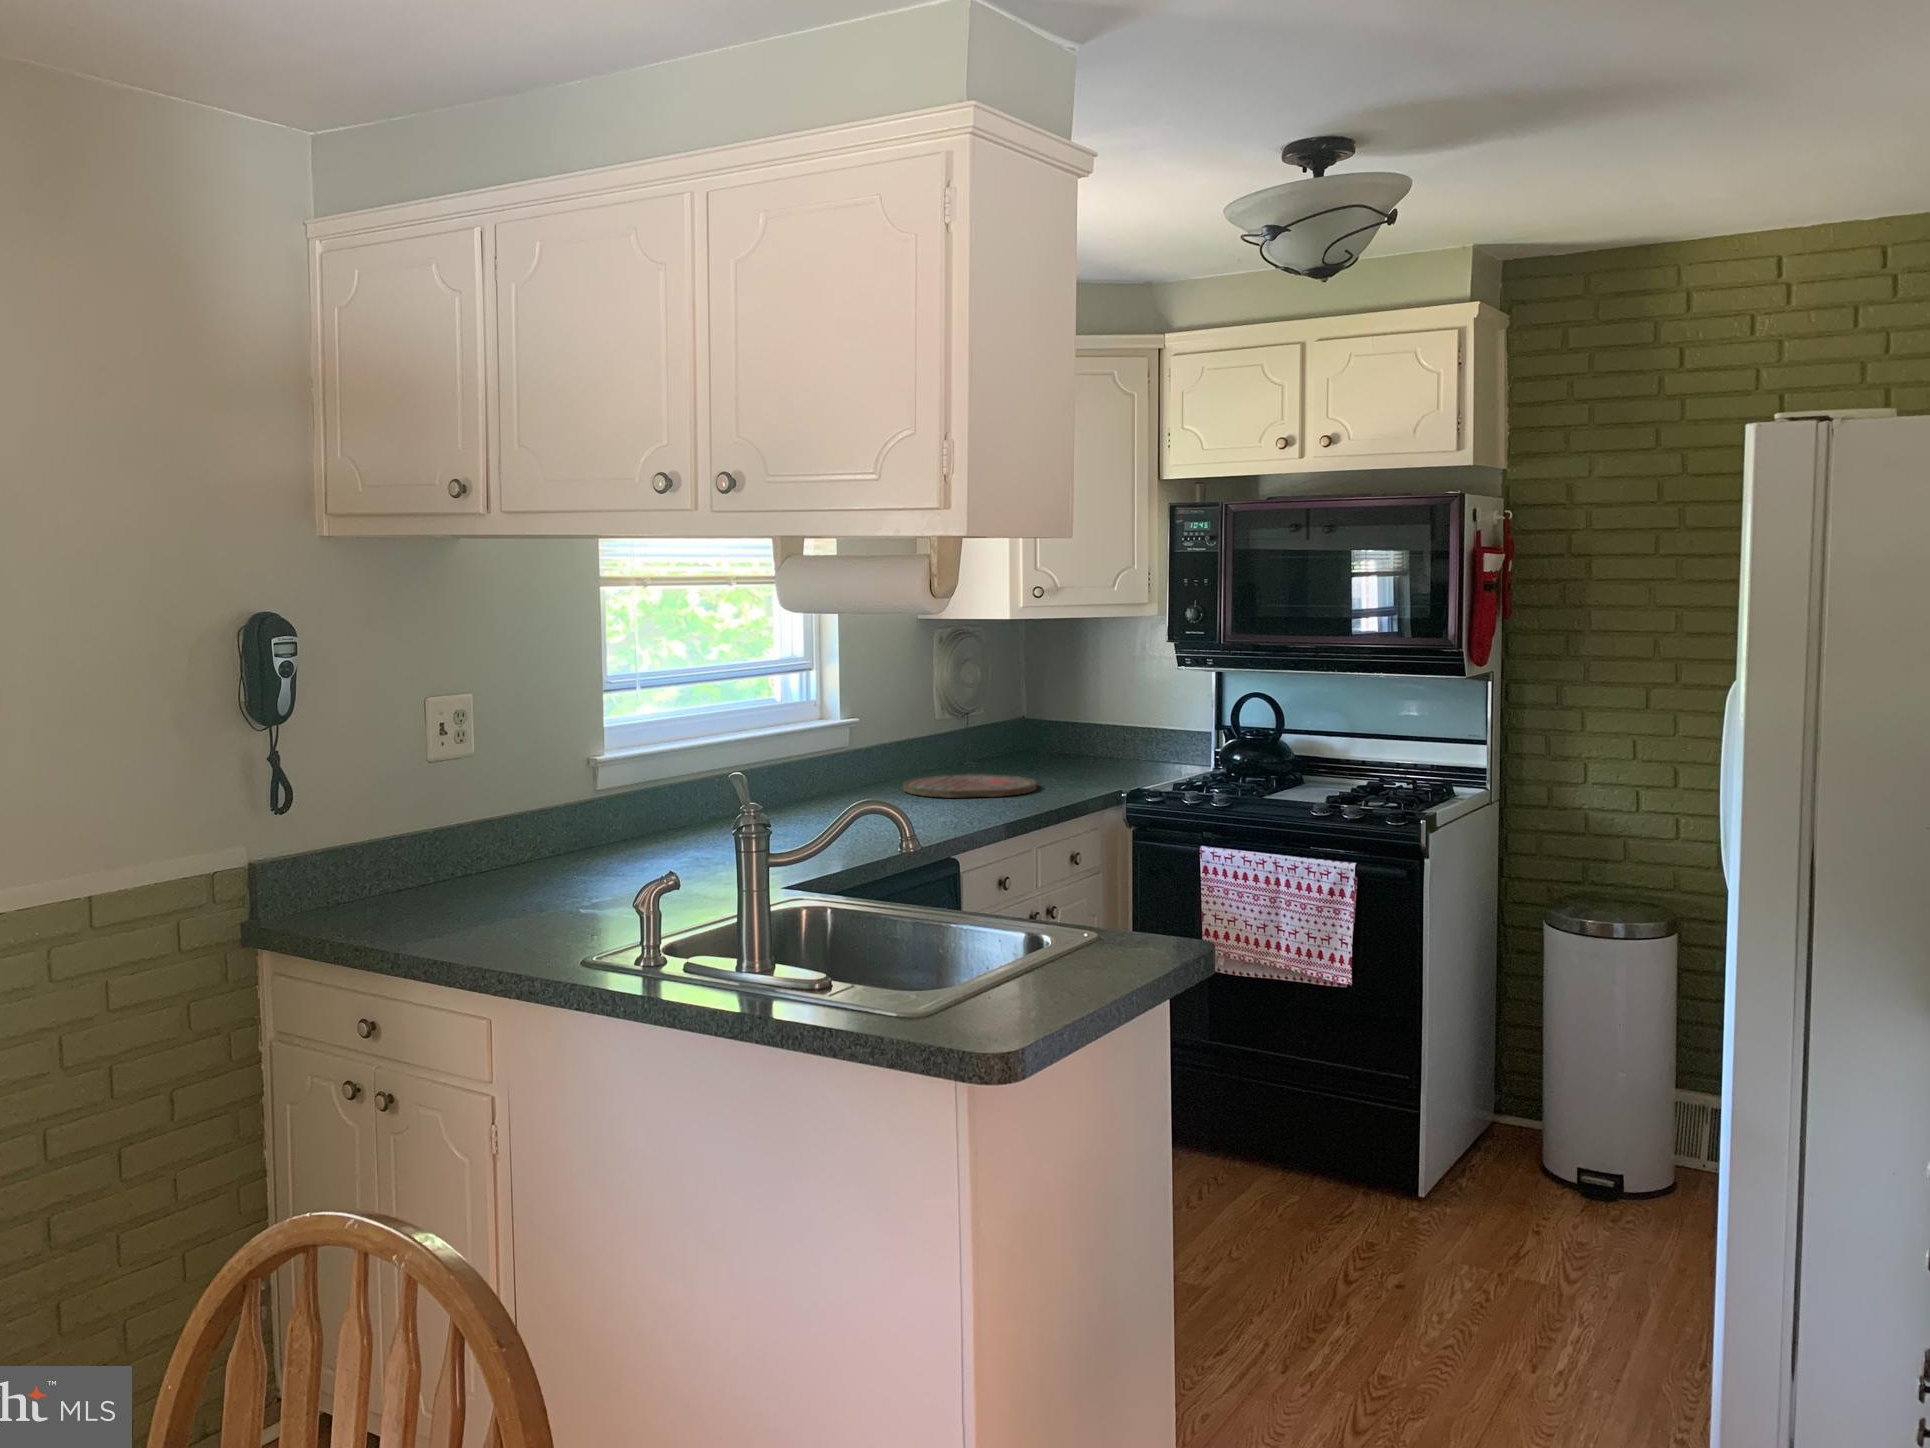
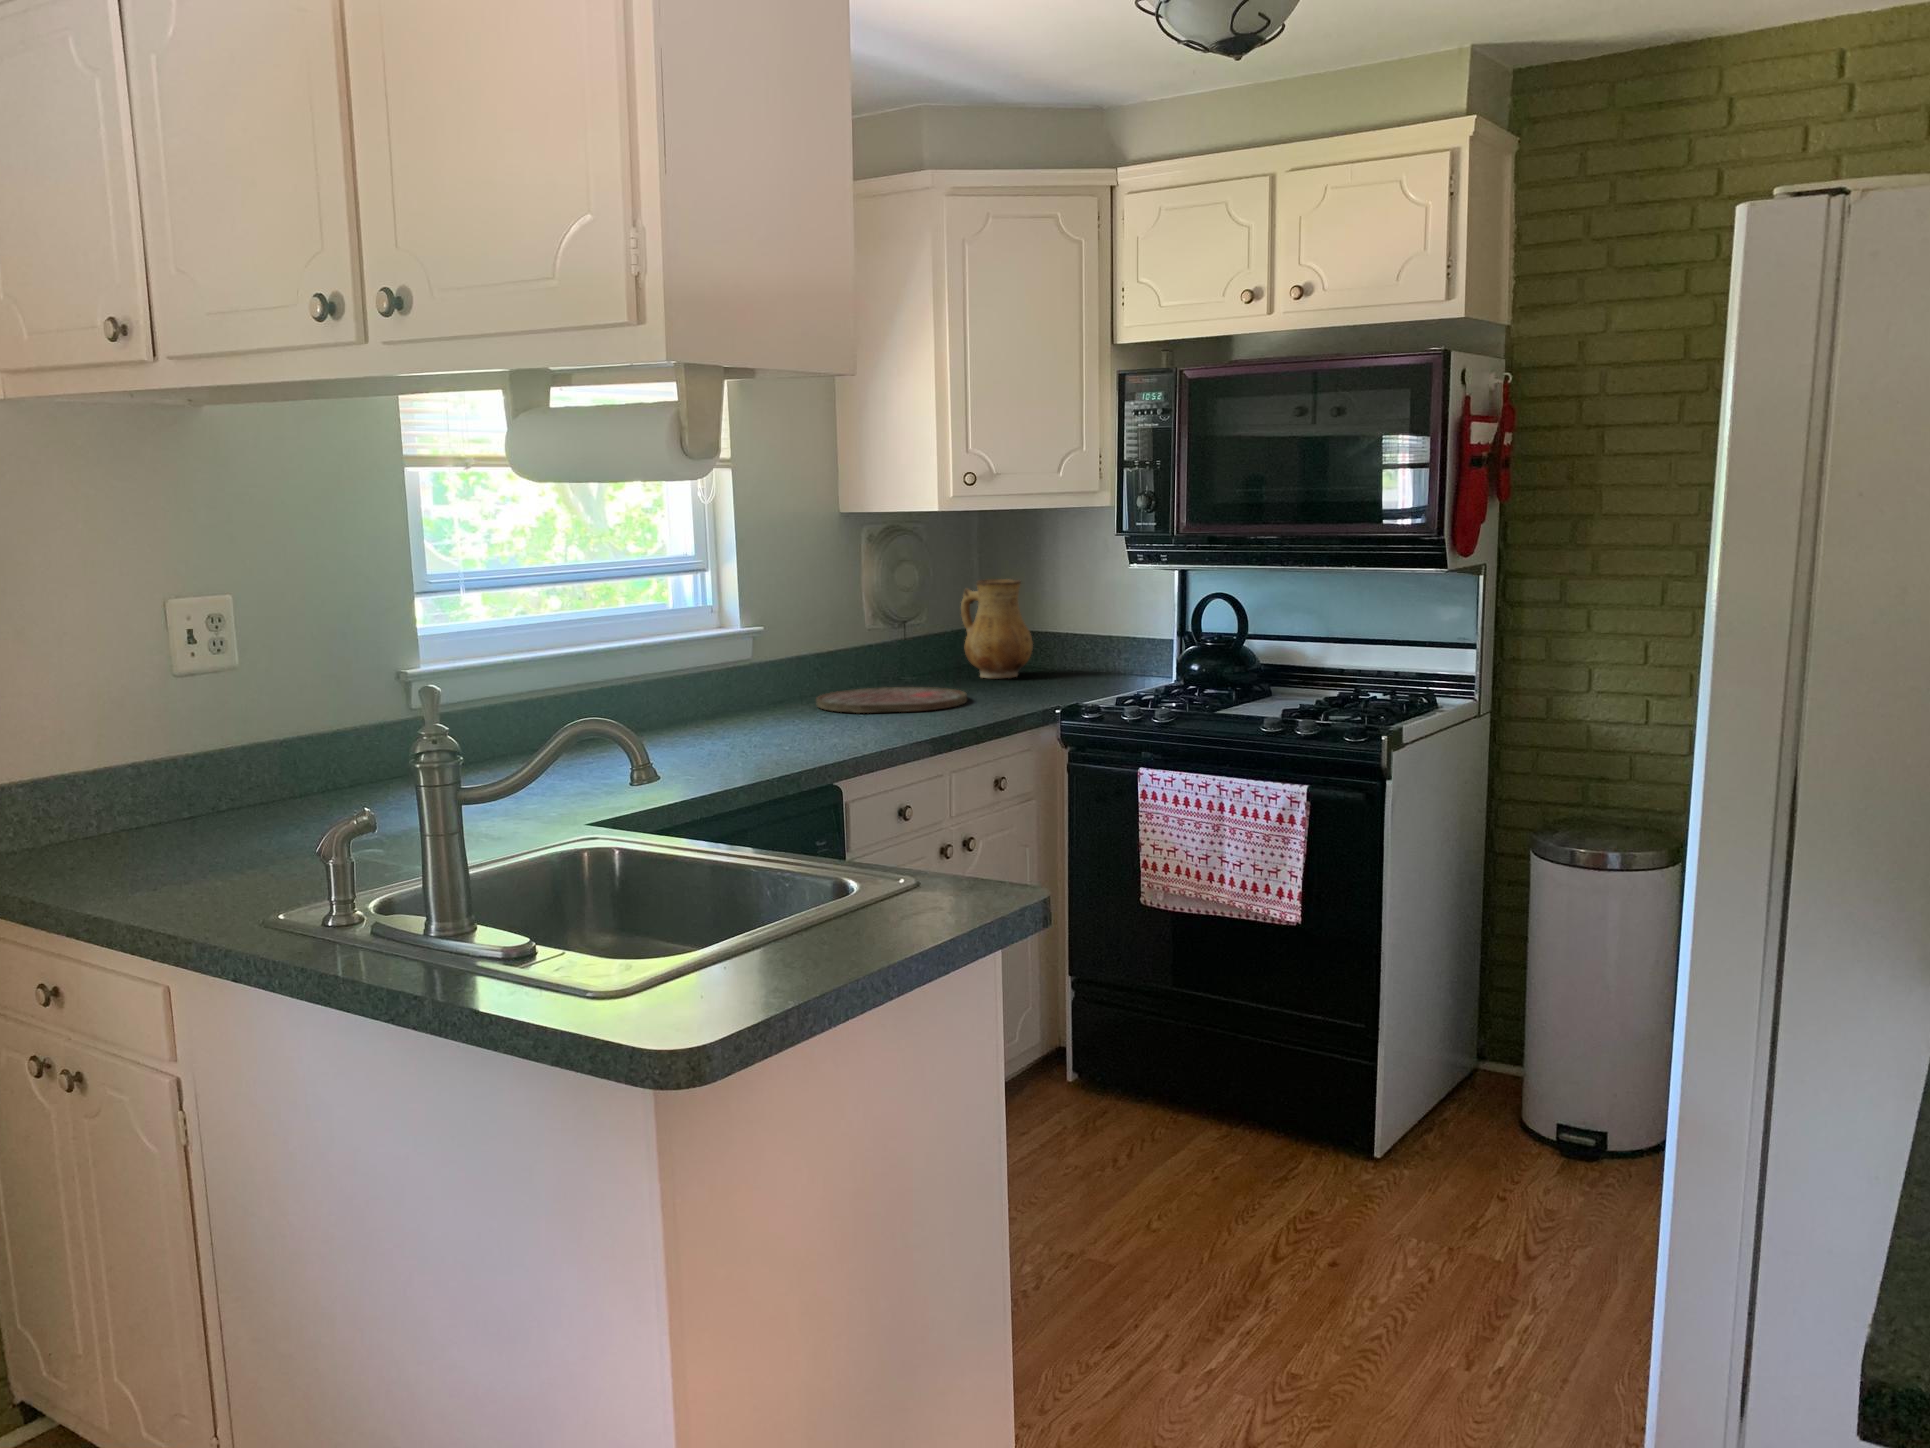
ceramic pitcher: none [1015,678,1081,767] -> present [961,579,1033,678]

